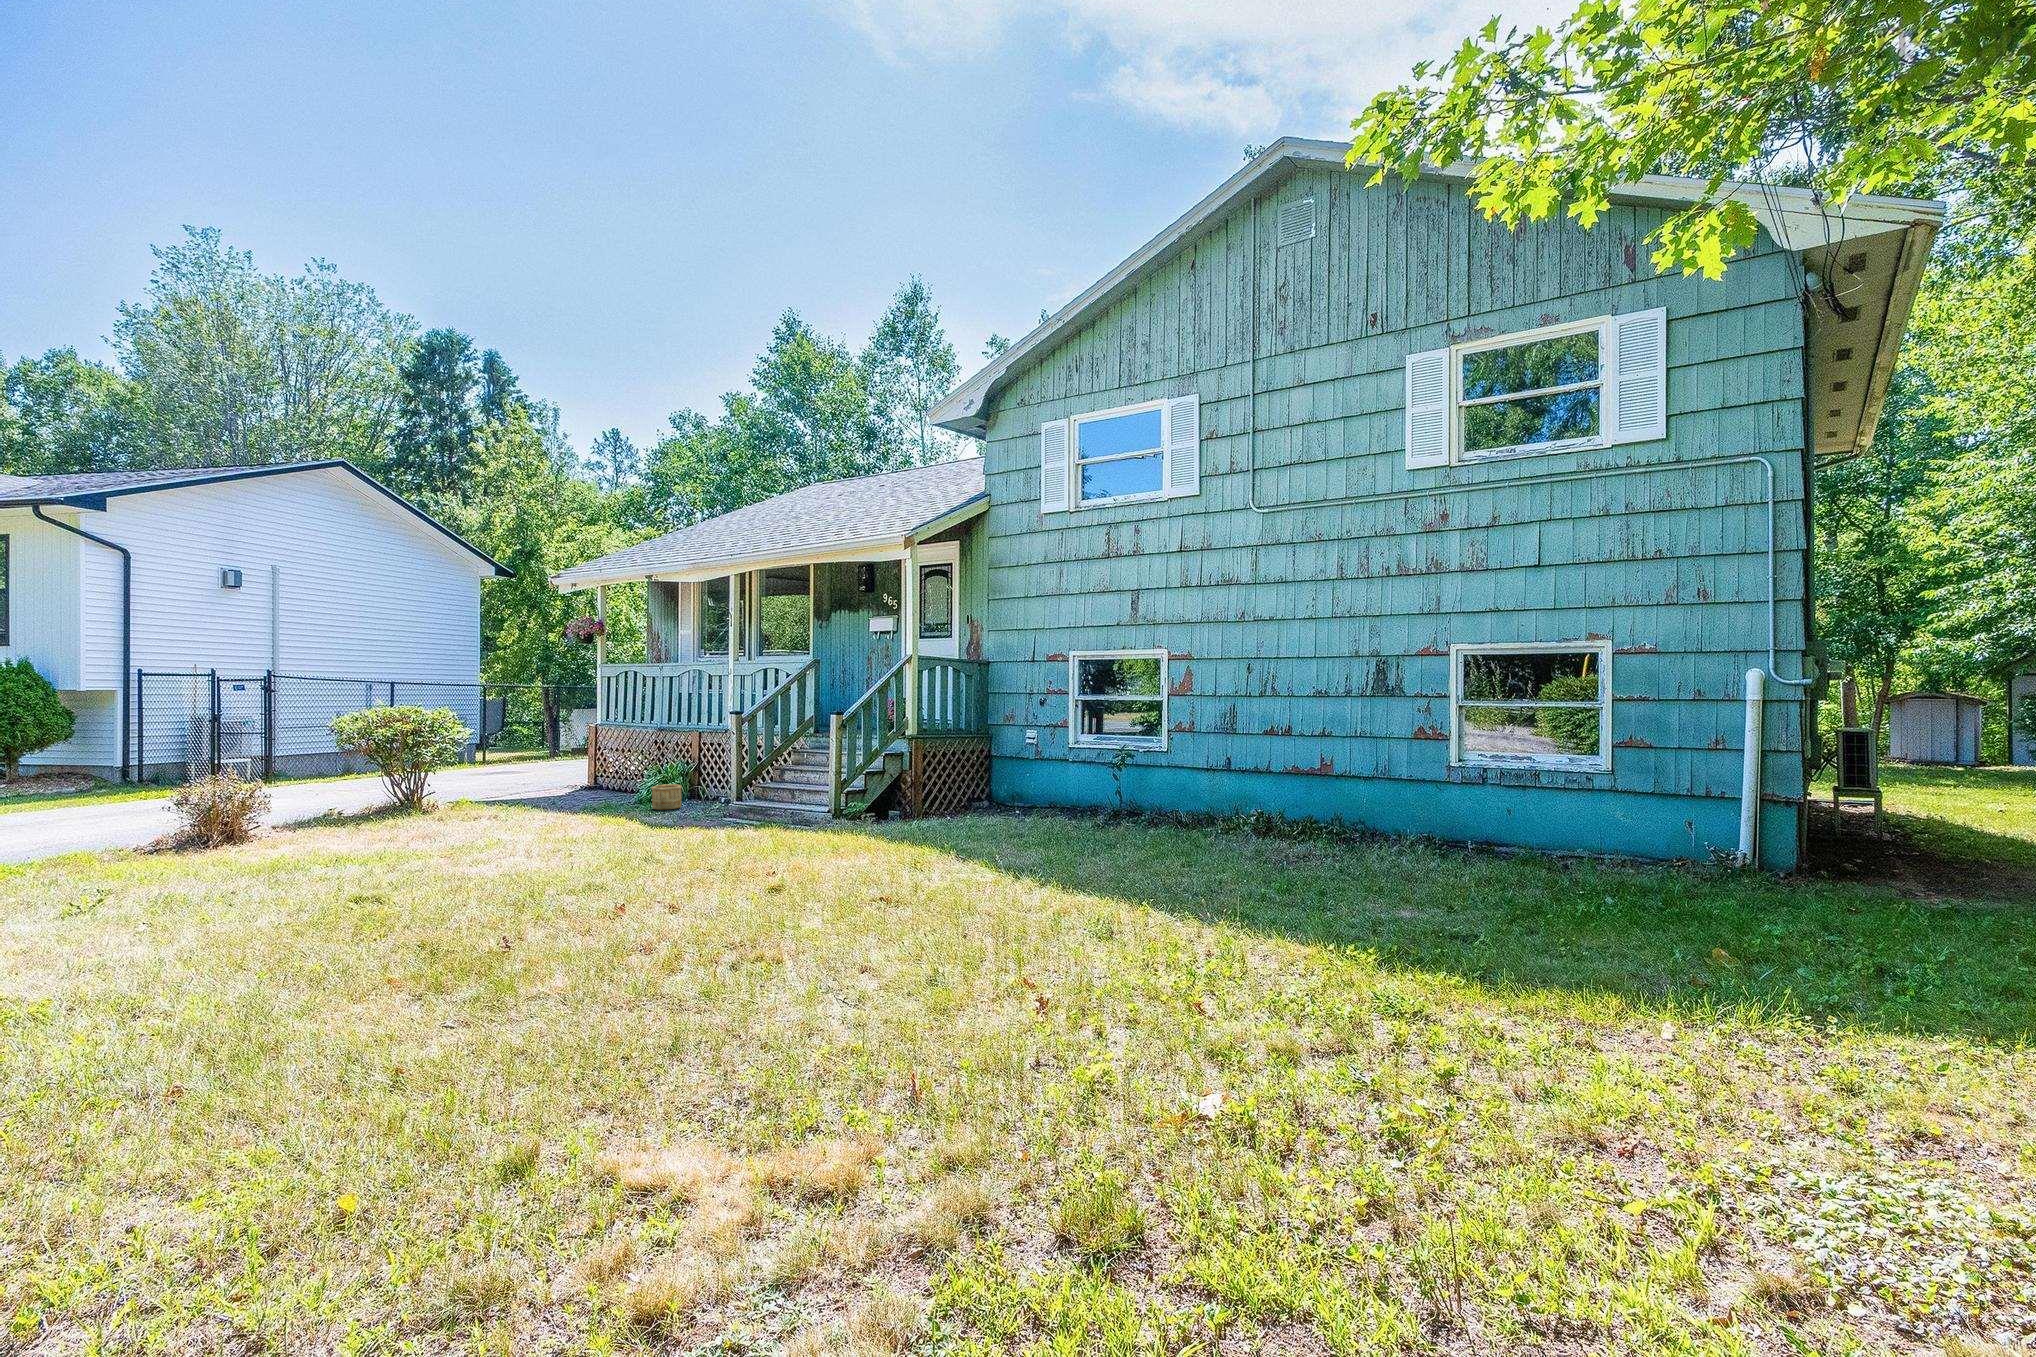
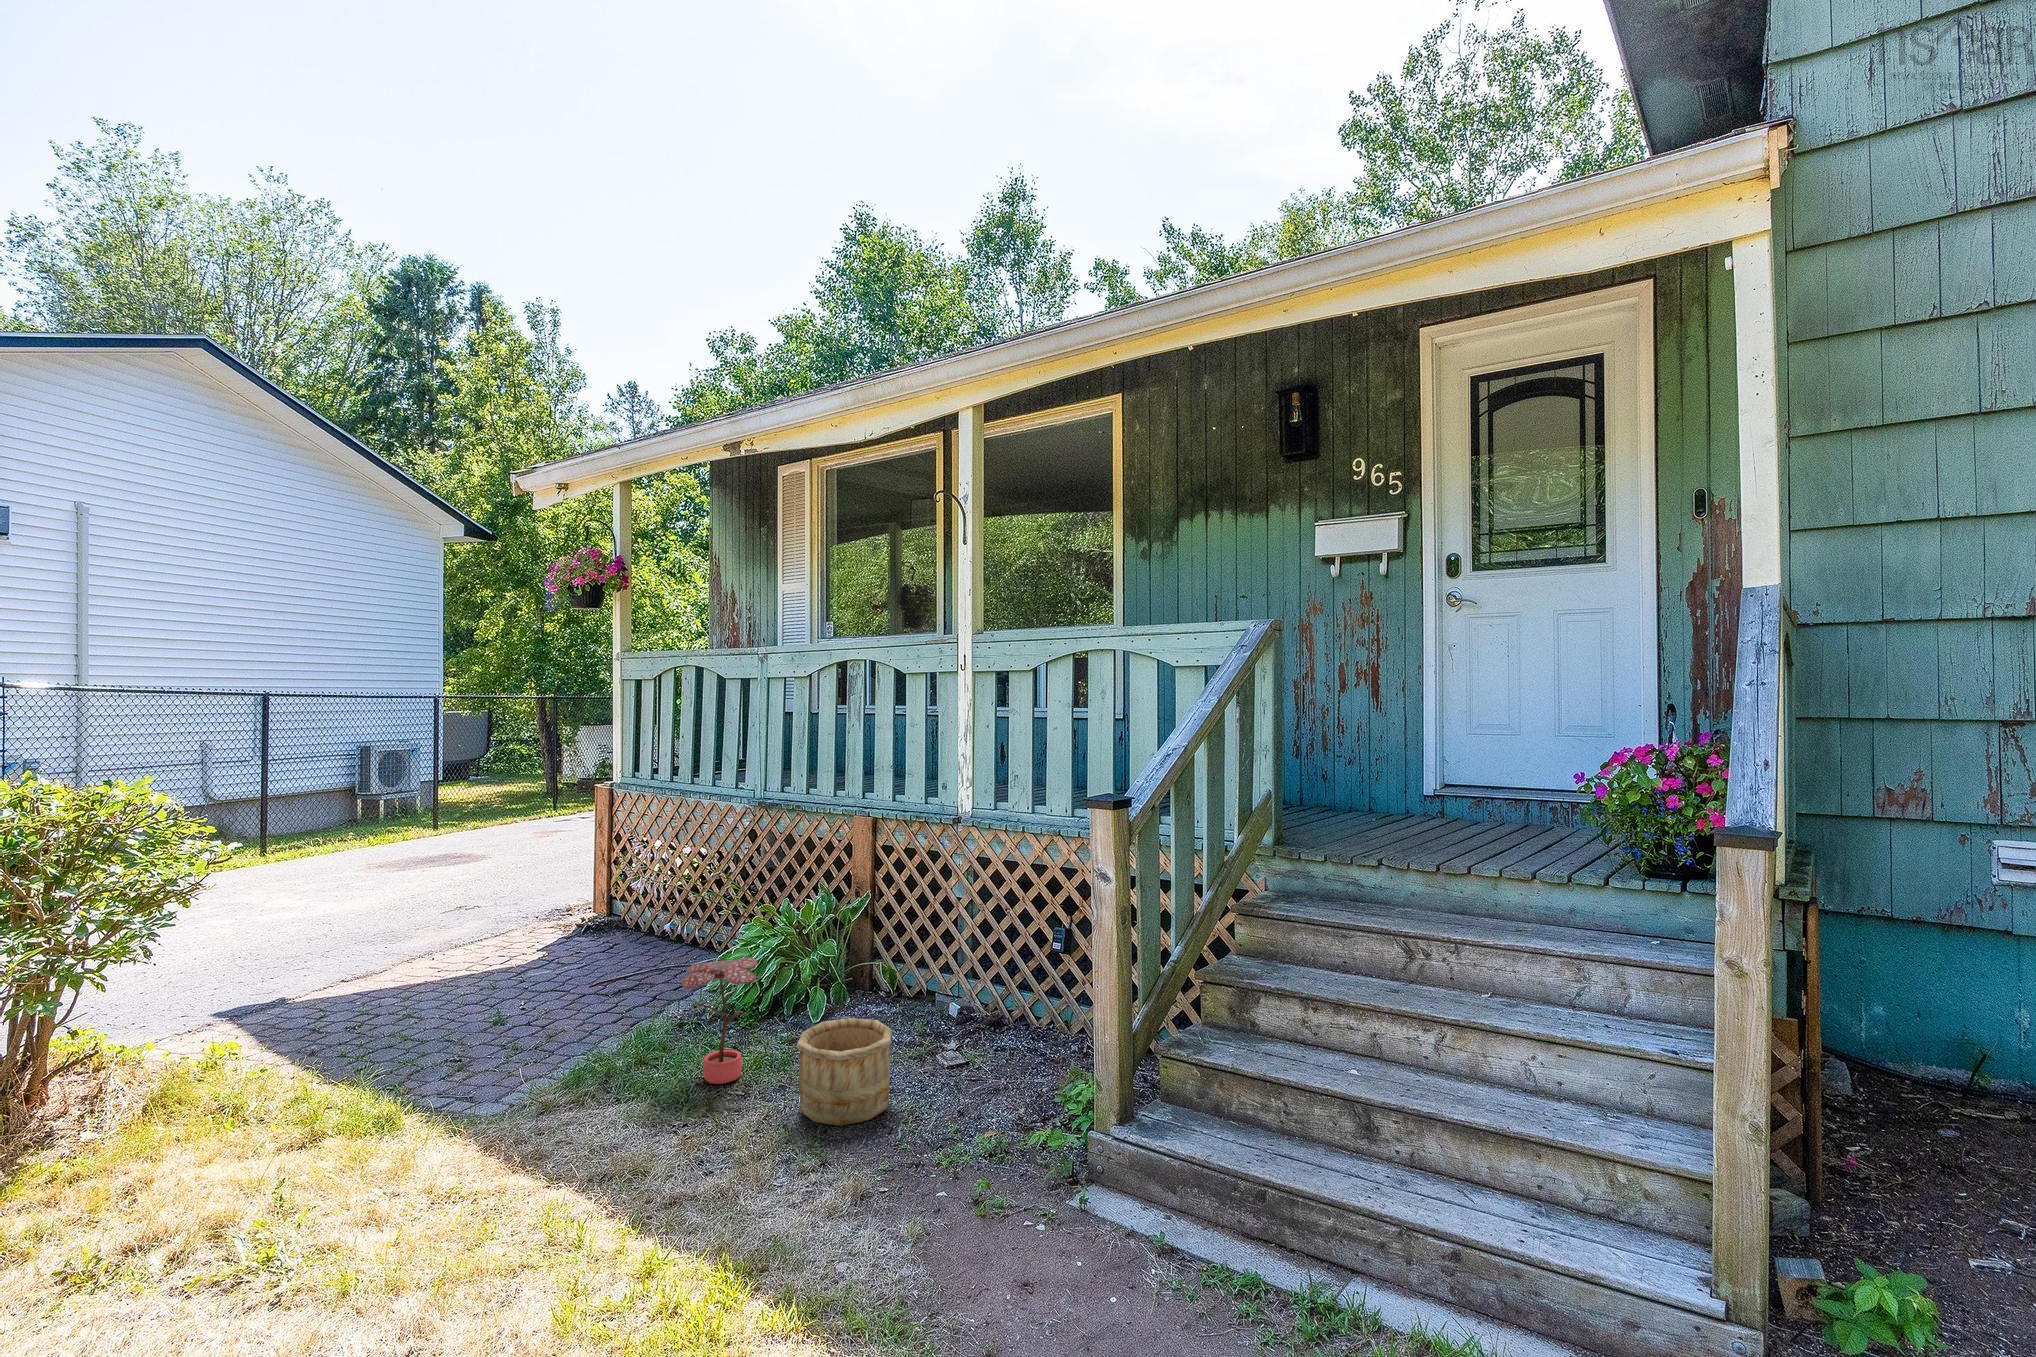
potted plant: none [617,769,644,806] -> present [682,958,757,1084]

